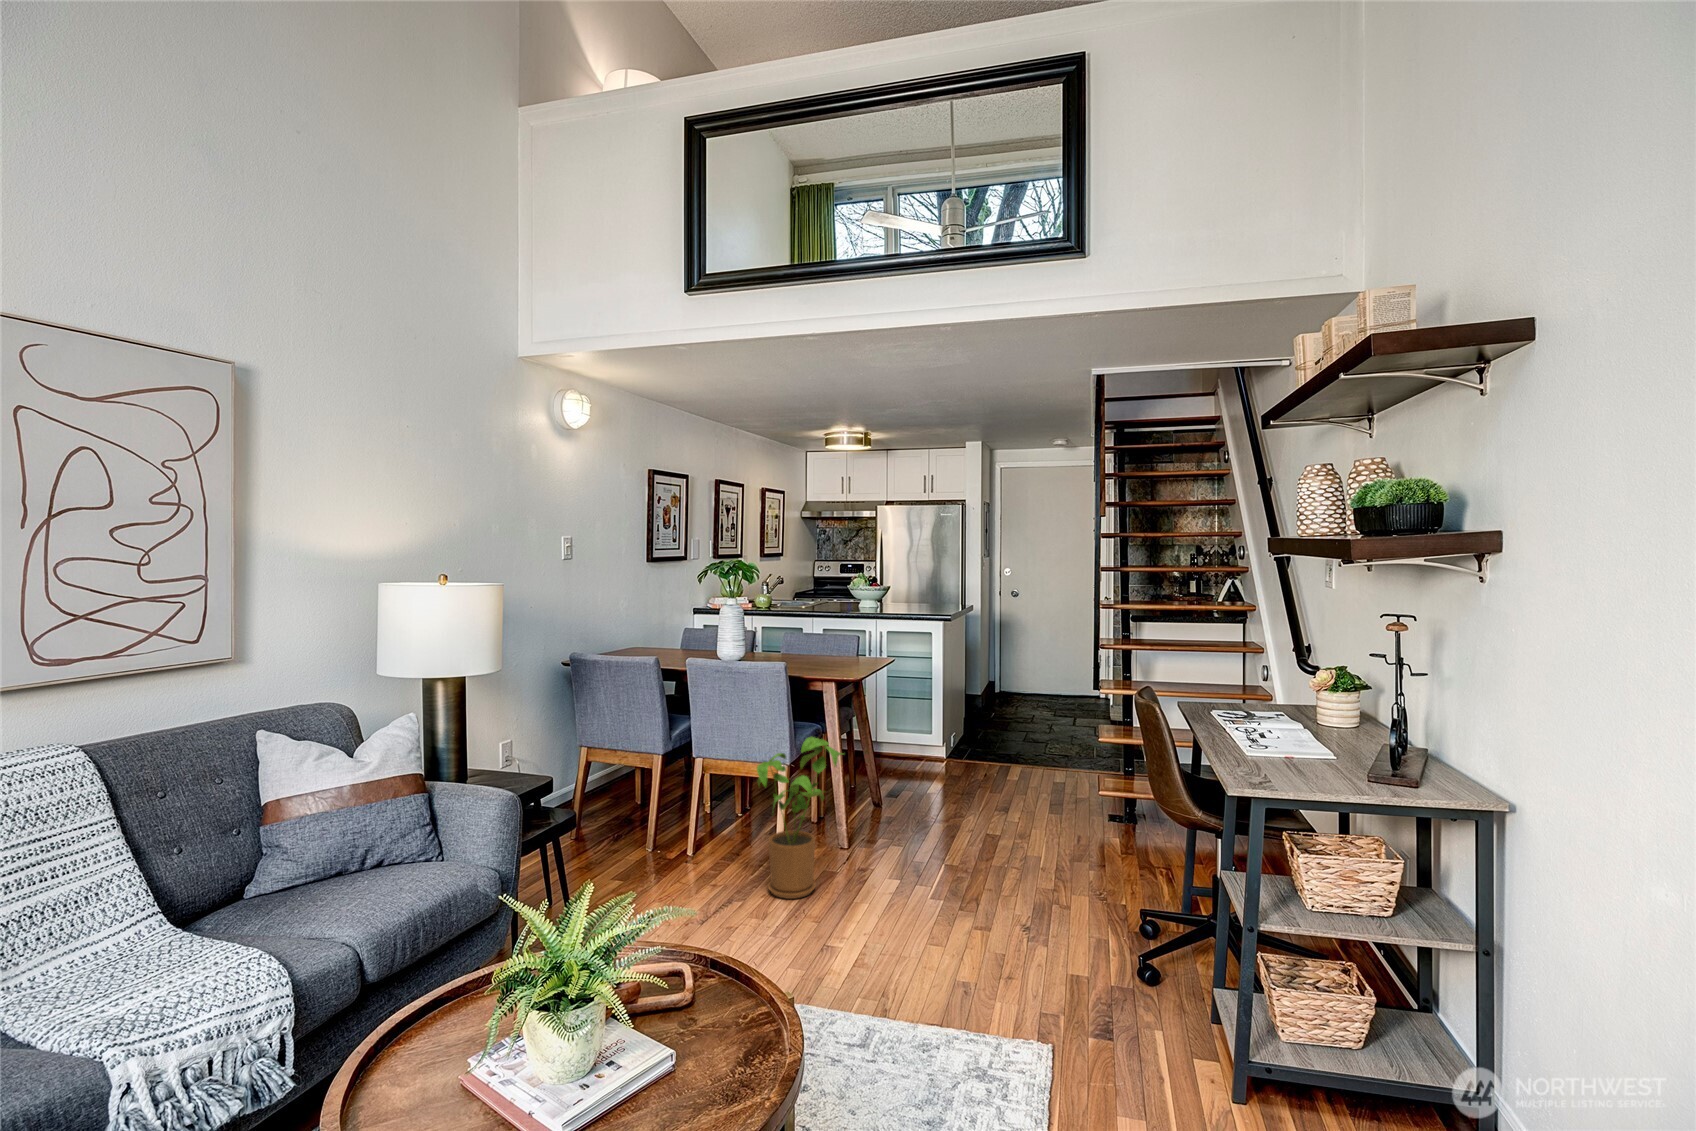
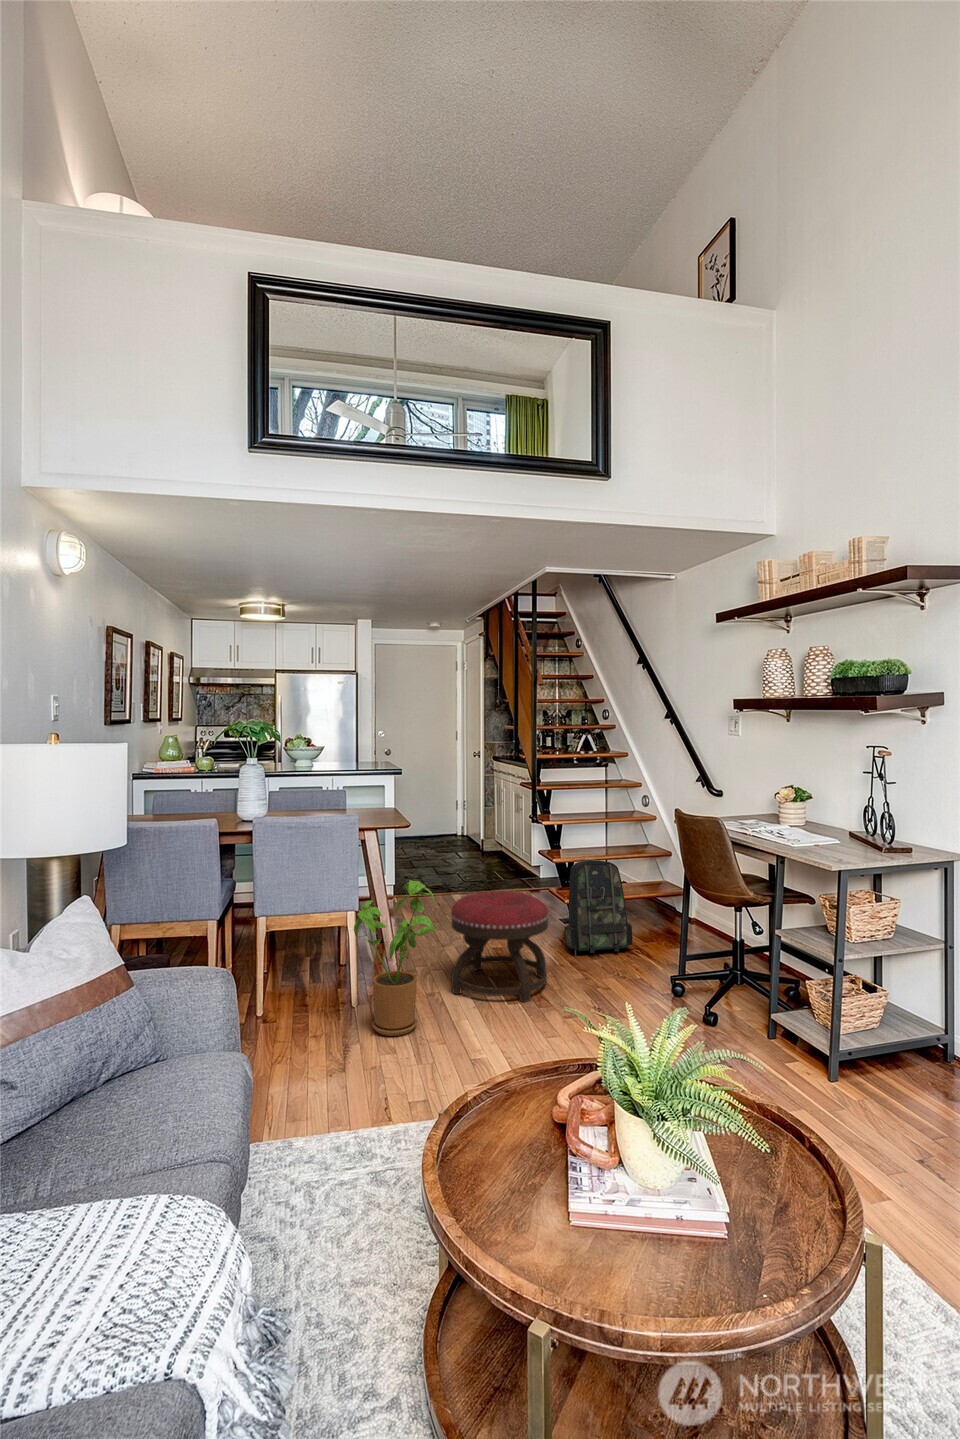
backpack: none [1068,740,1154,863] -> present [565,859,633,956]
ottoman: none [886,762,1008,896] -> present [451,891,549,1002]

